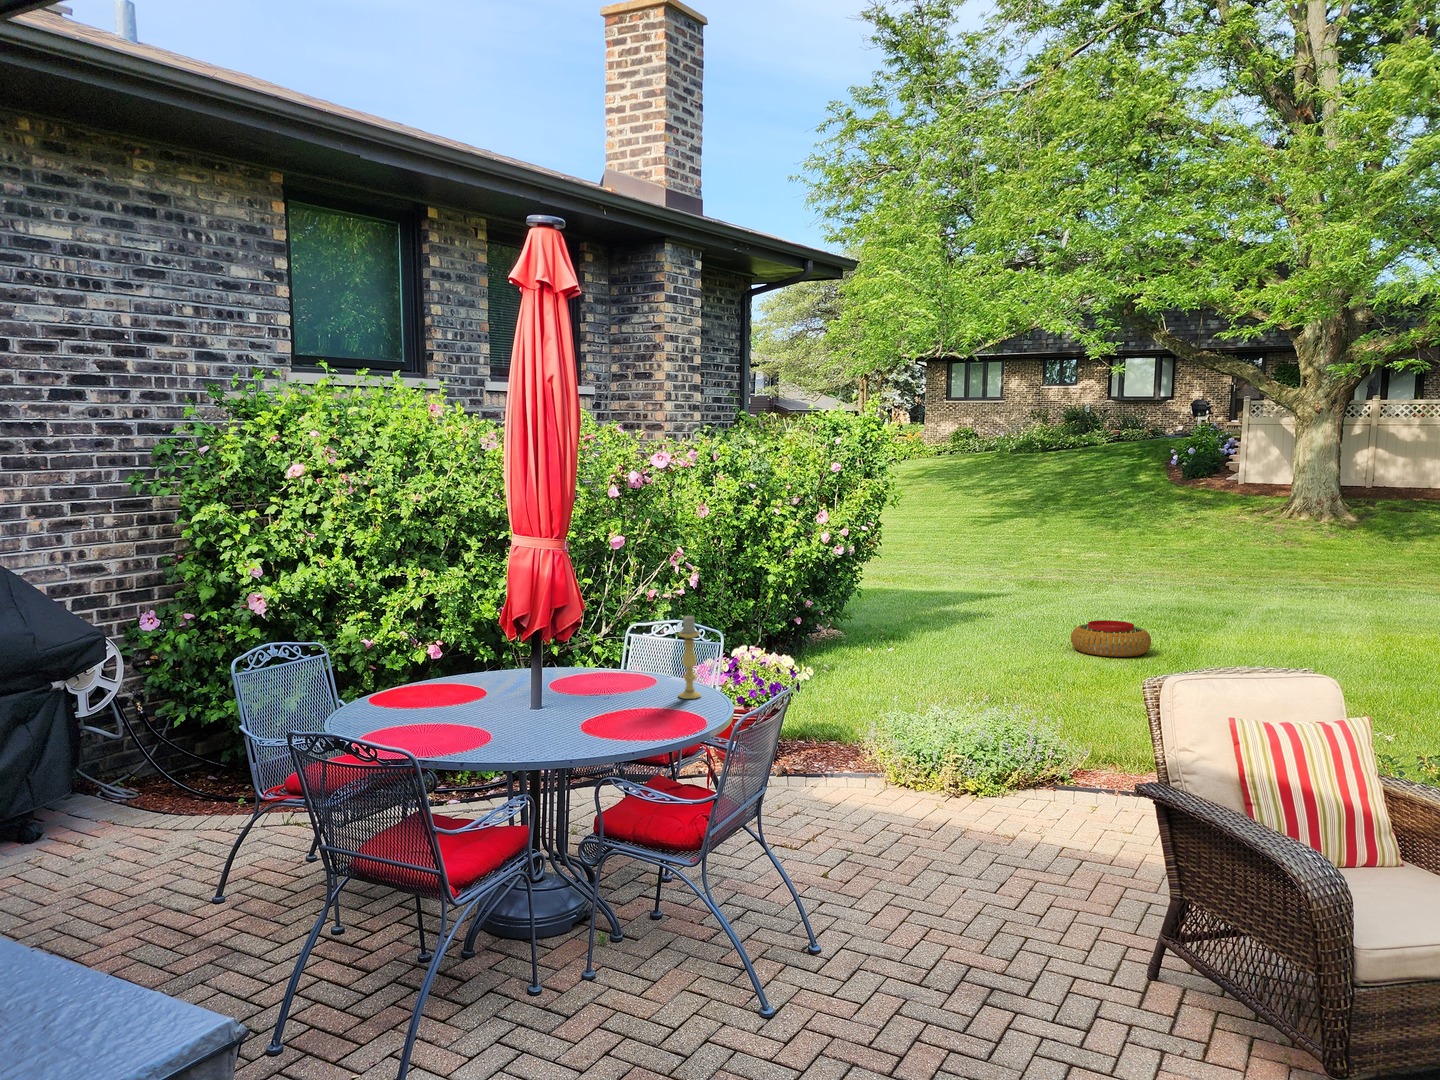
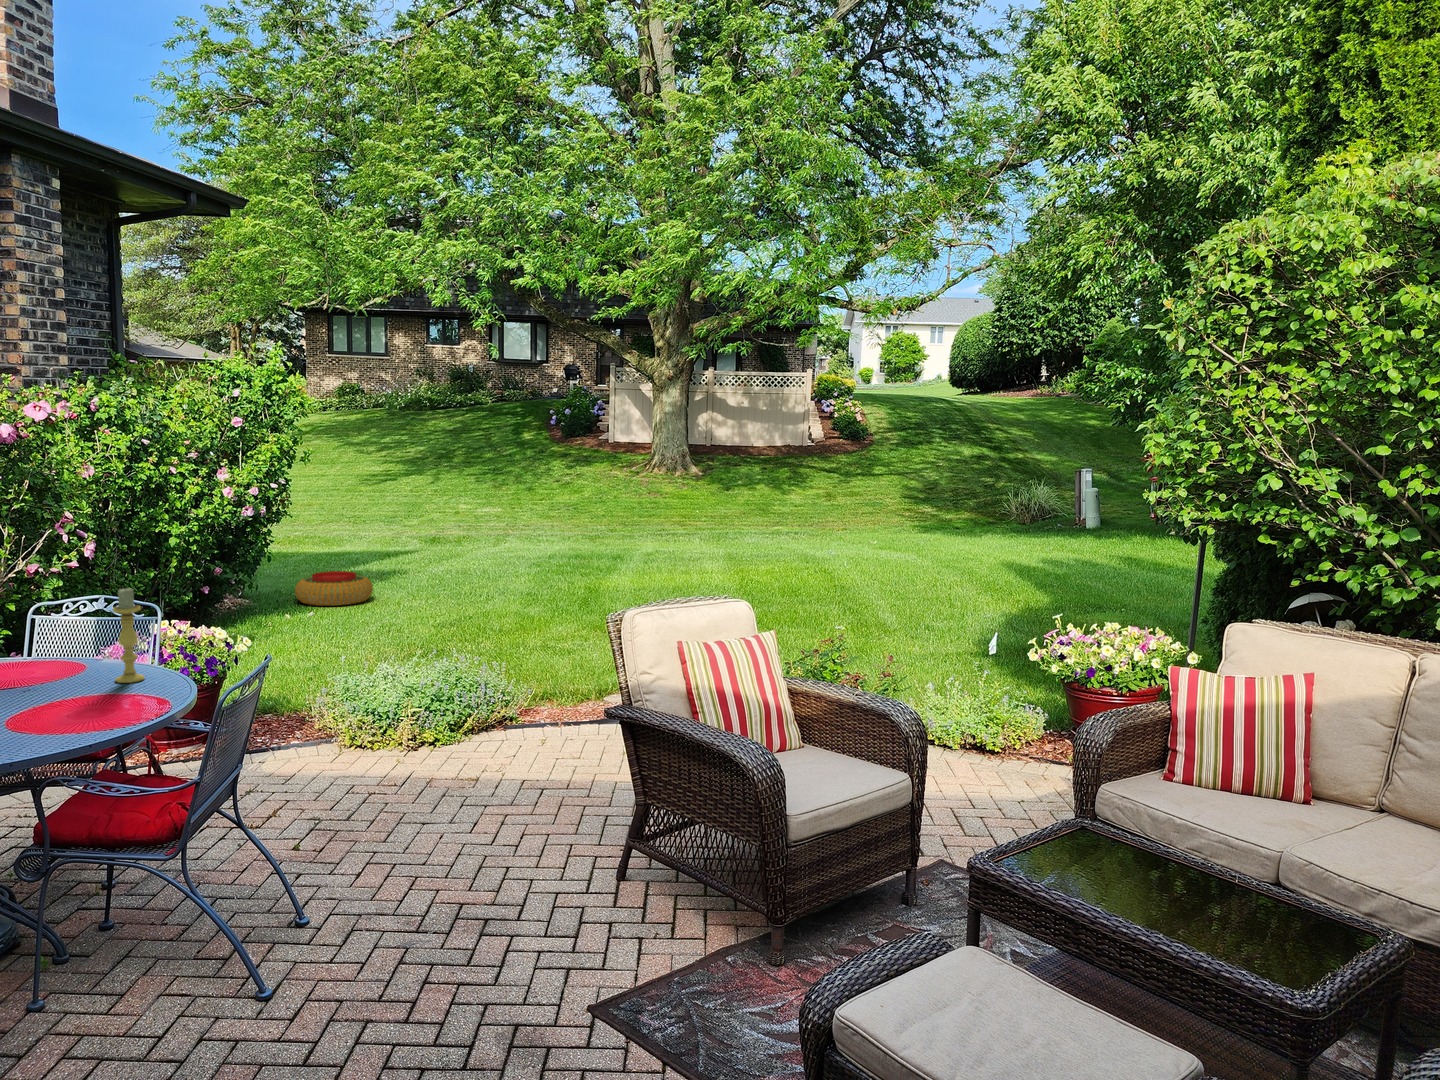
pouf: present [1071,620,1151,657] -> present [295,571,373,606]

